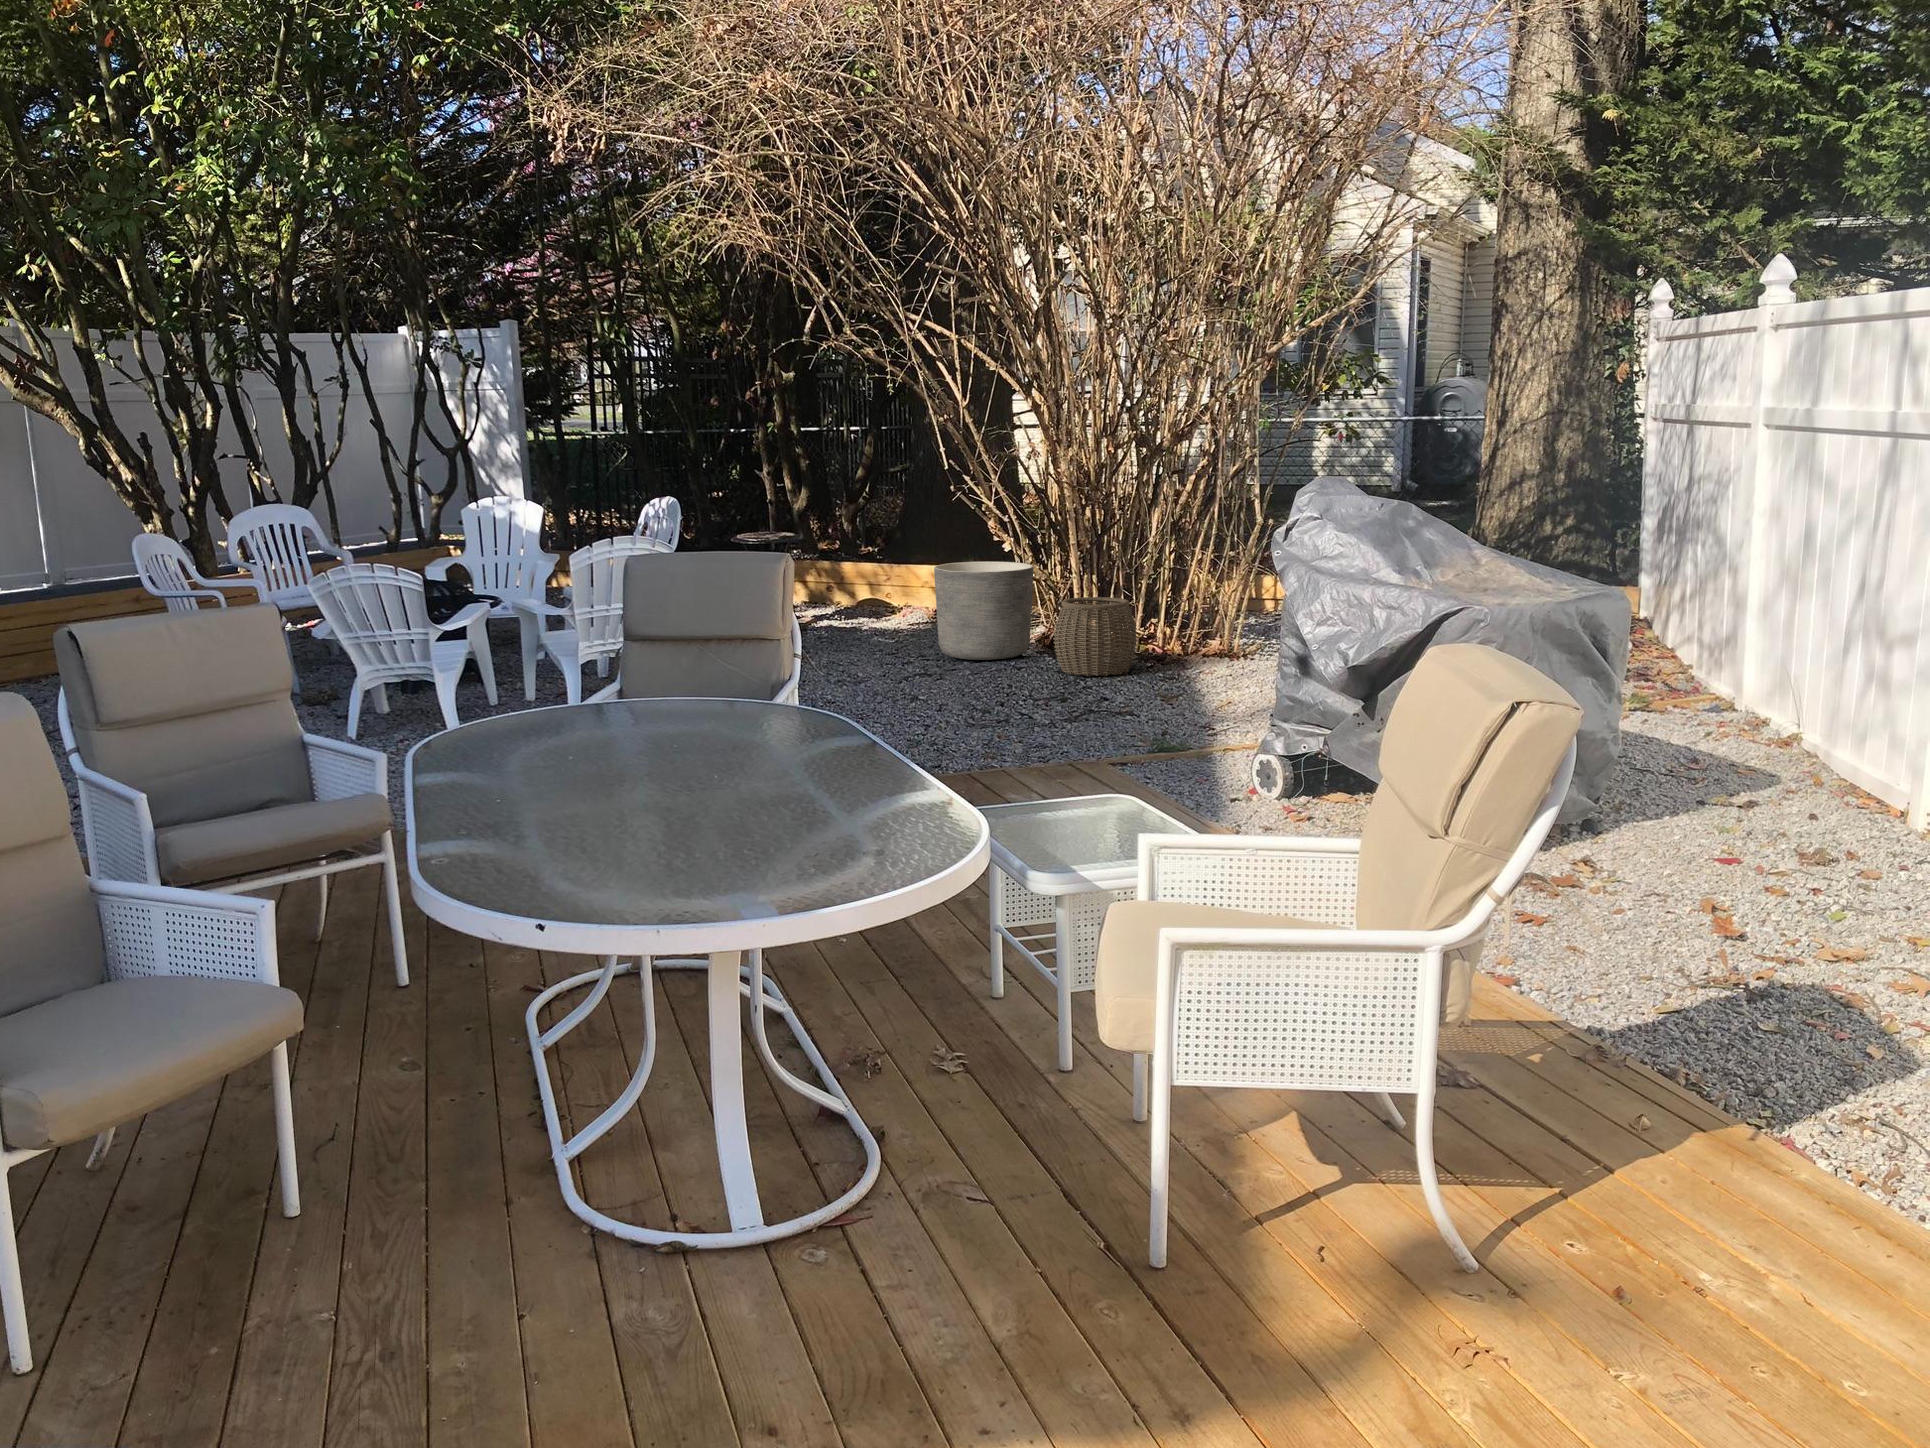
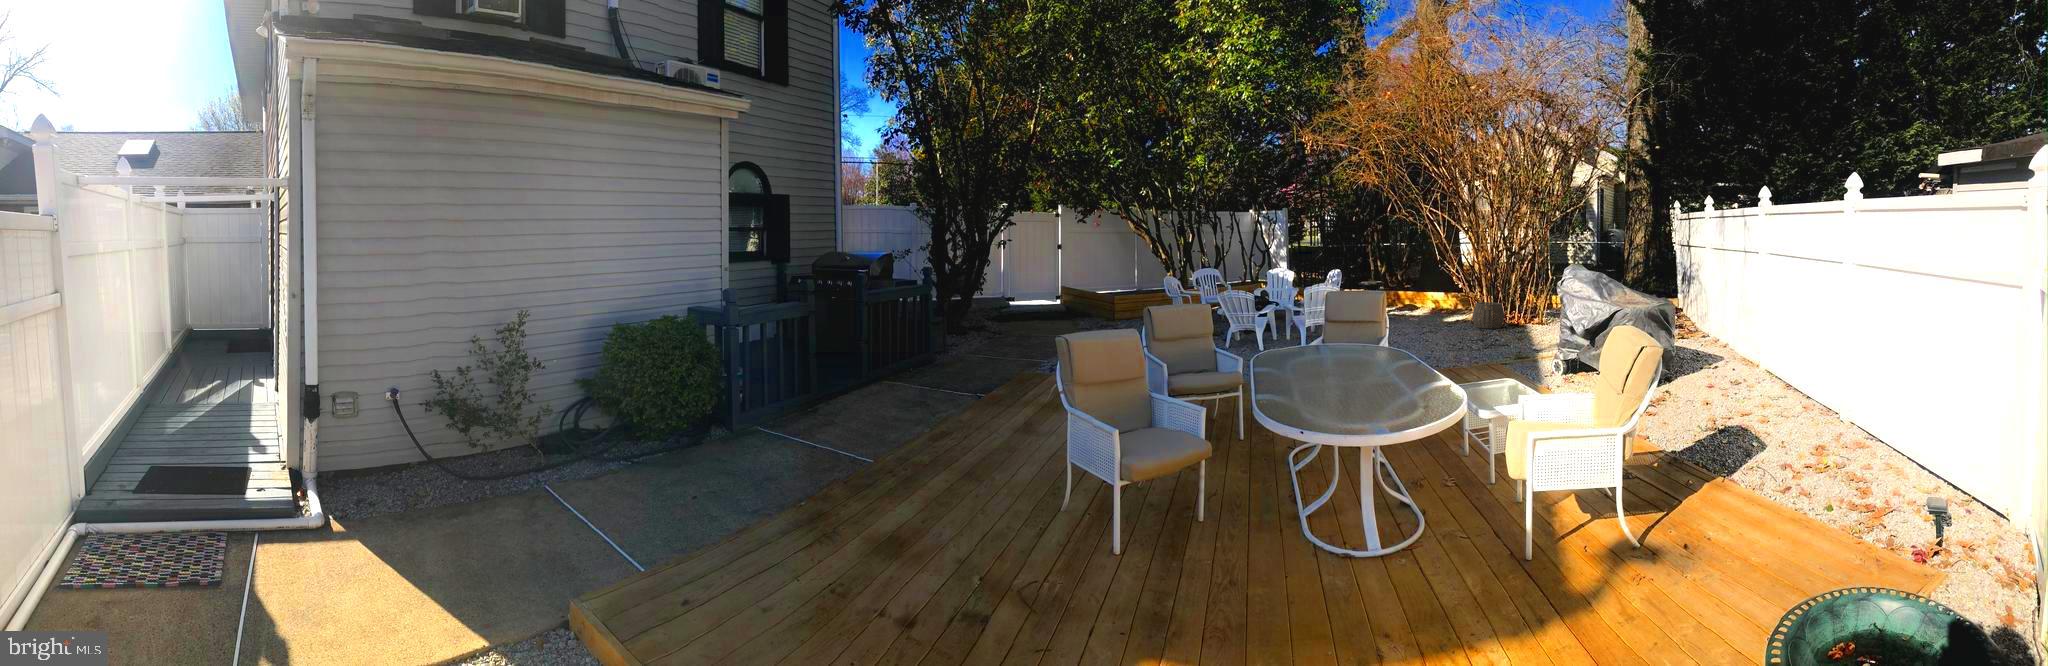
planter: present [934,562,1033,660] -> none [1431,290,1469,323]

